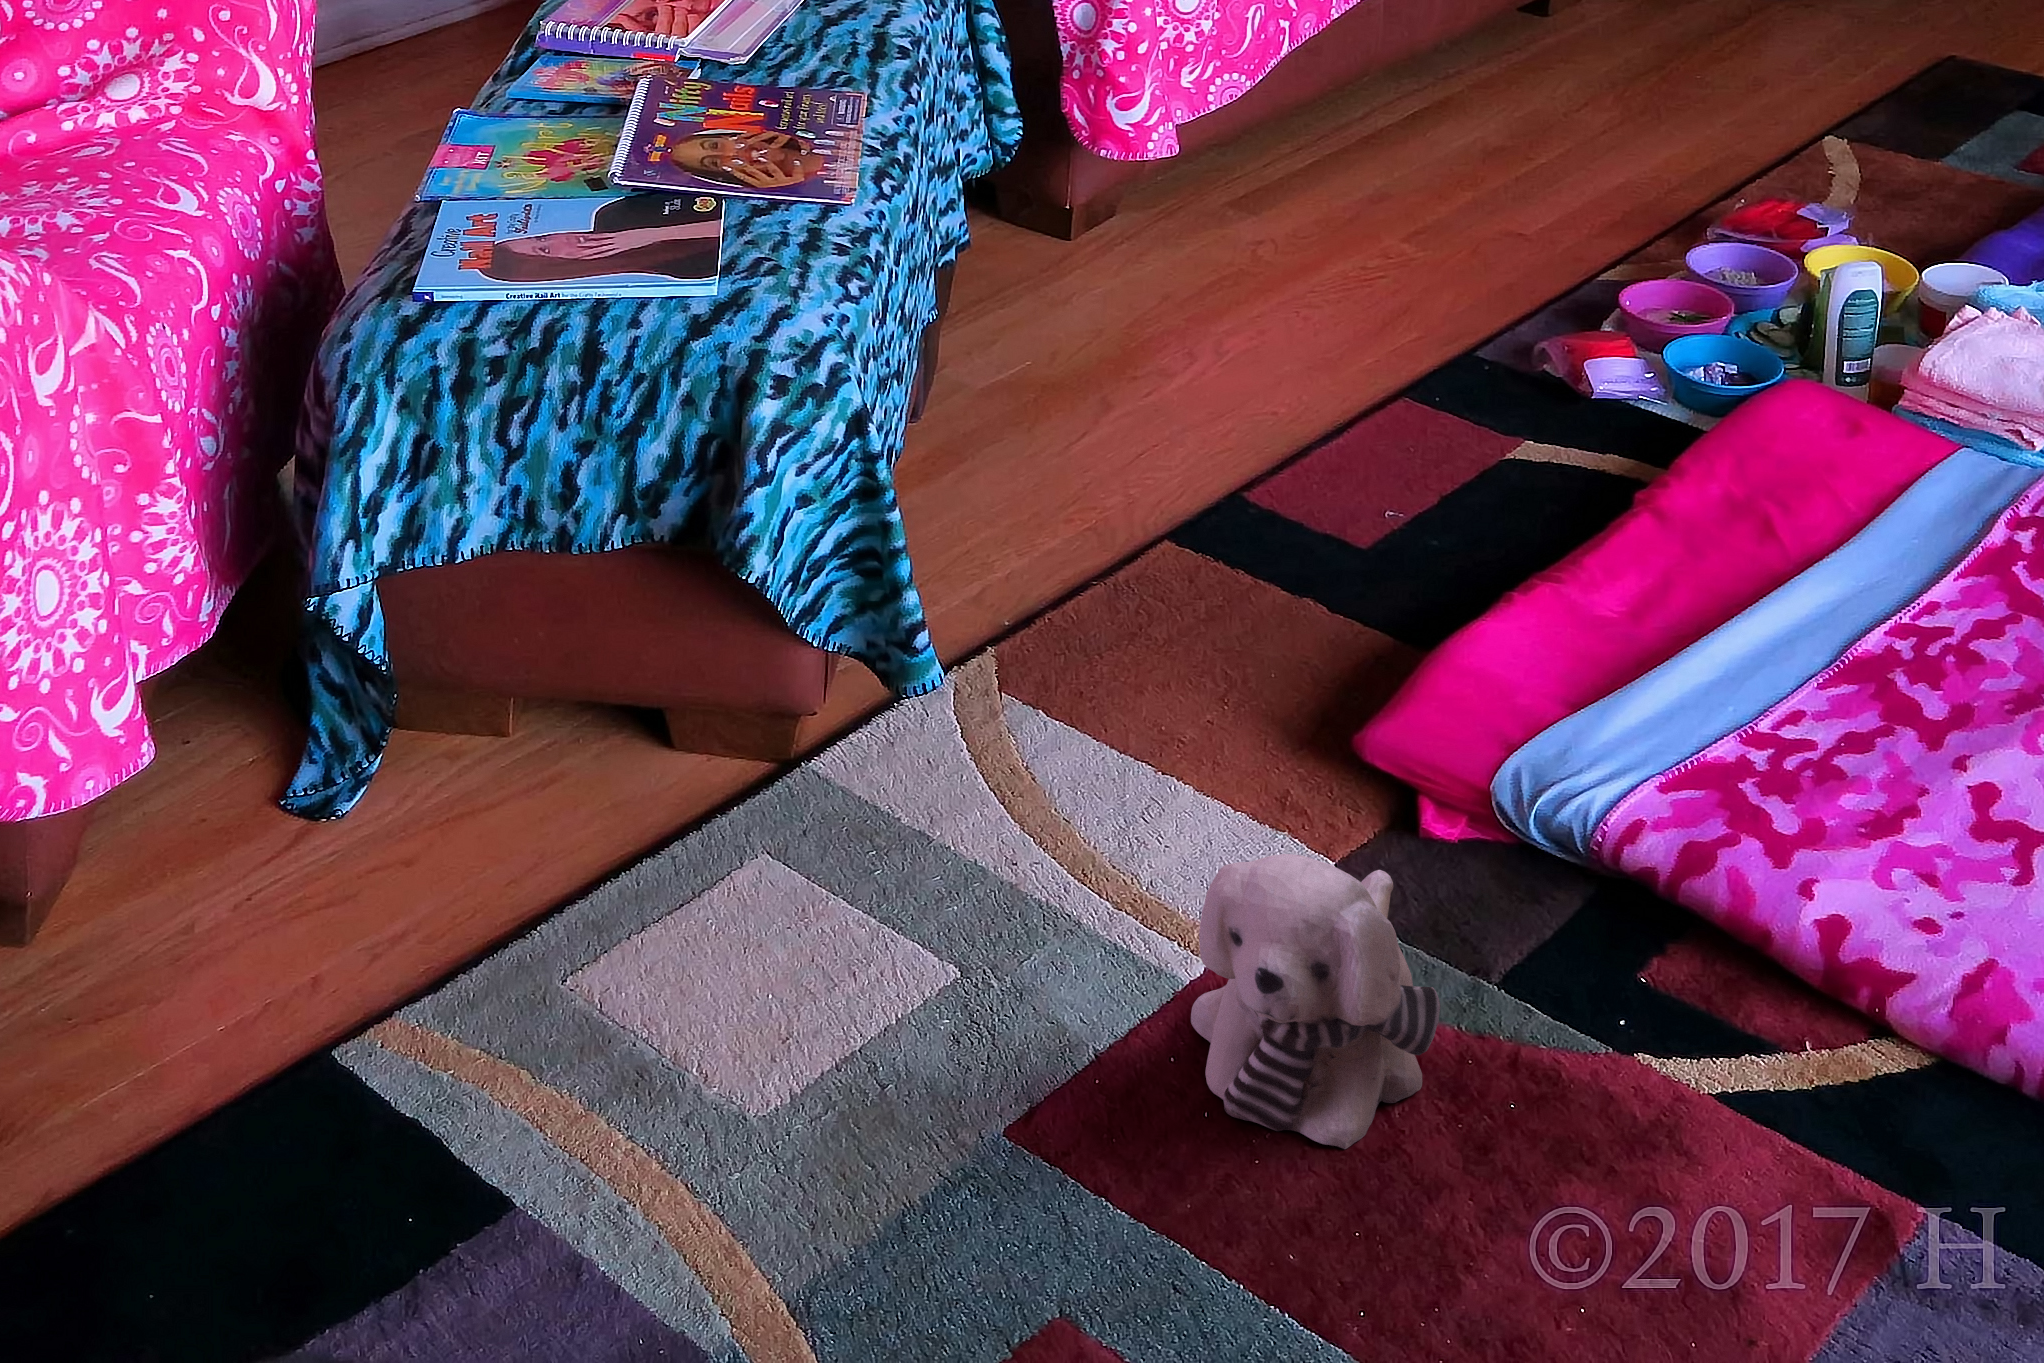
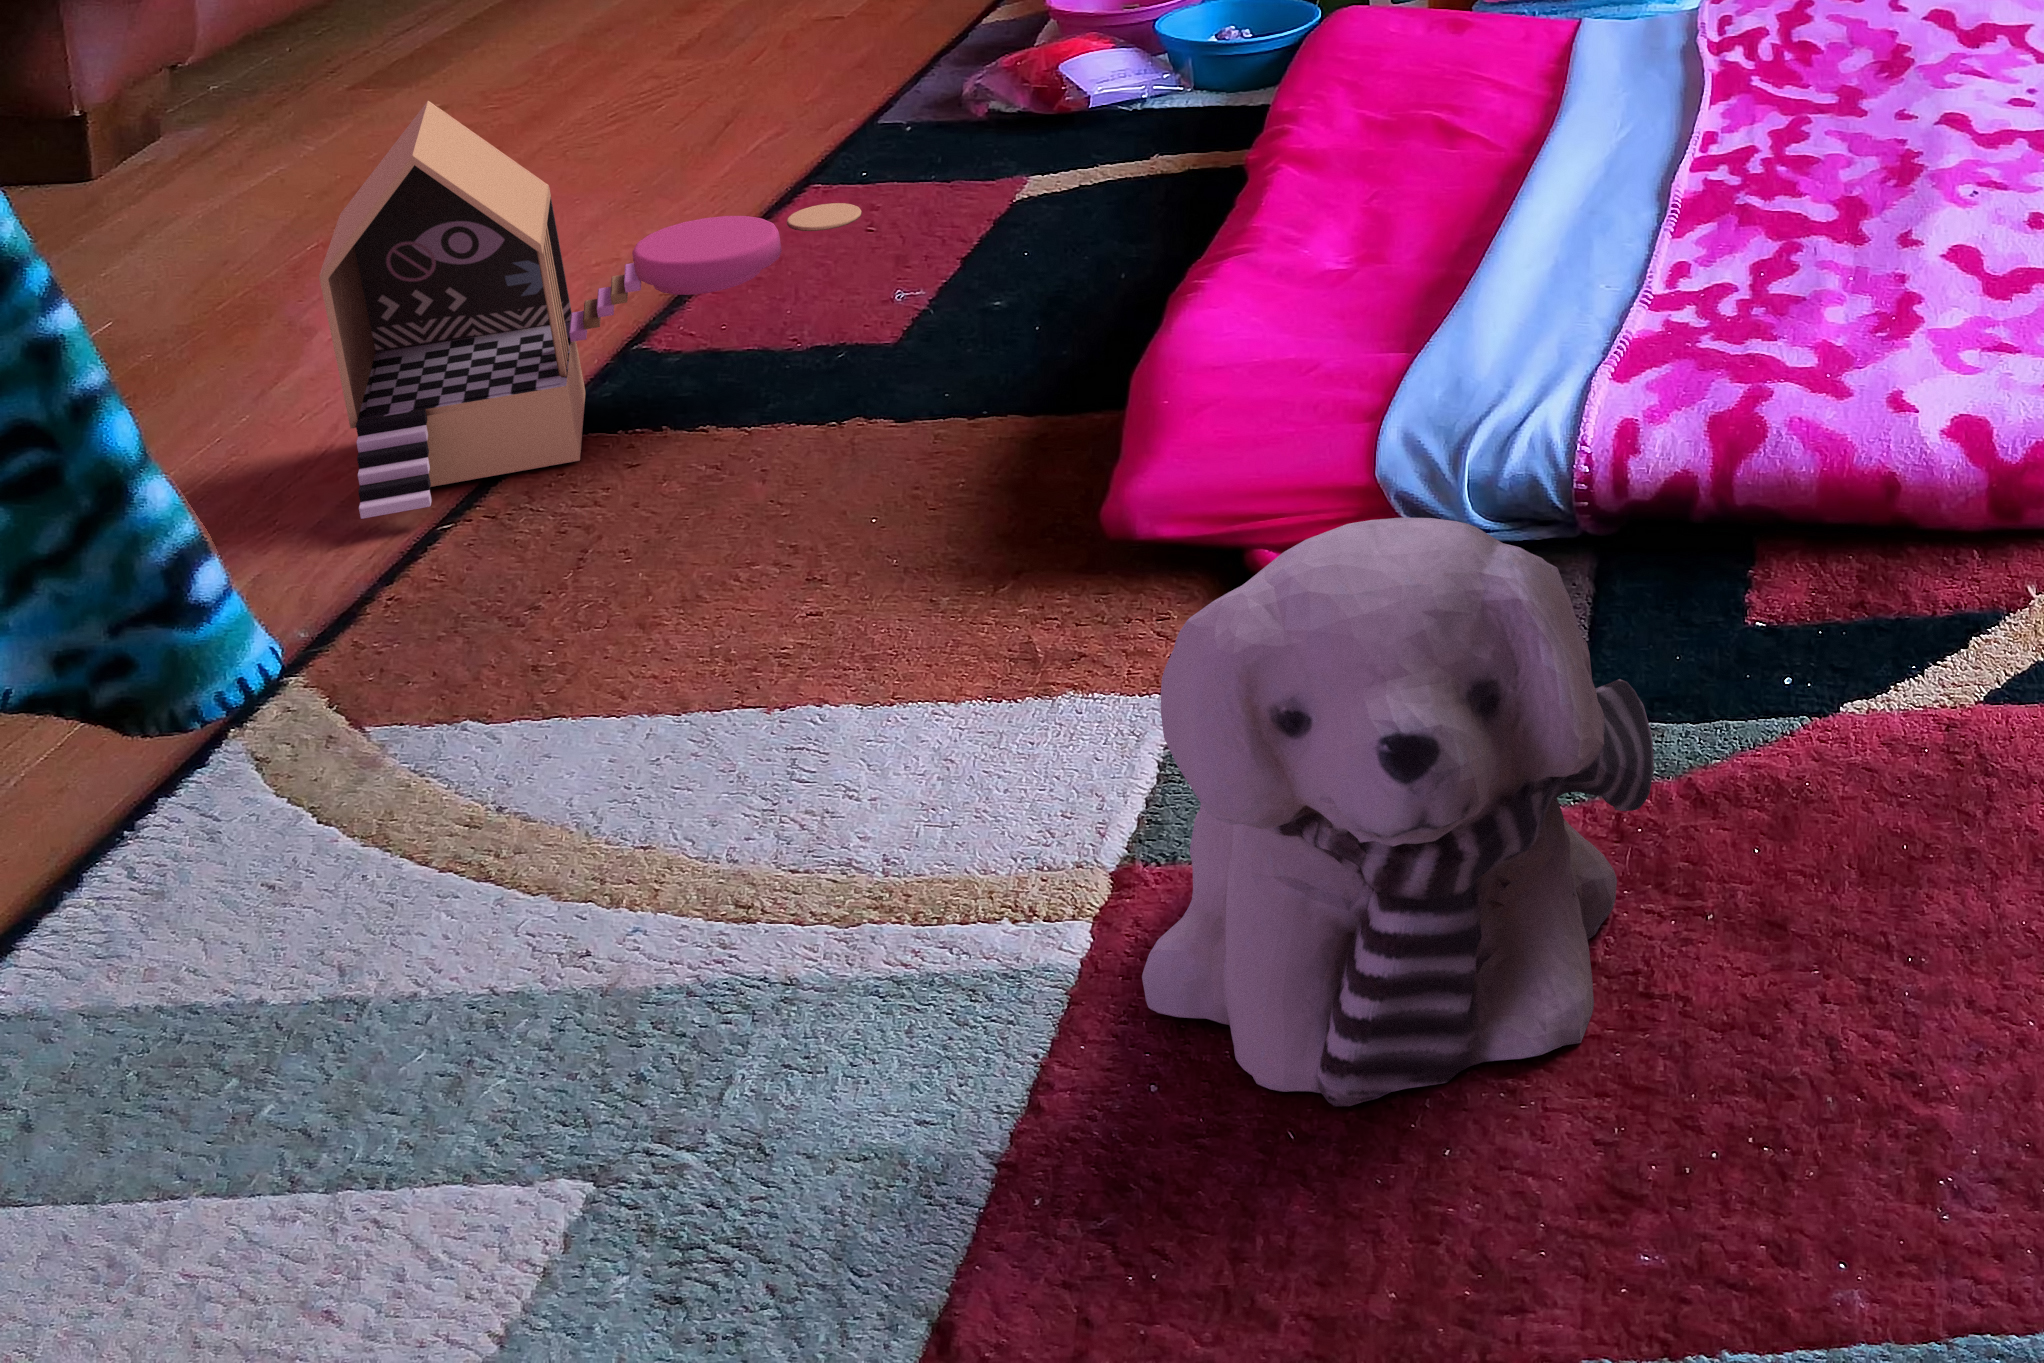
toy house: none [1059,352,1345,572] -> present [319,101,862,519]

